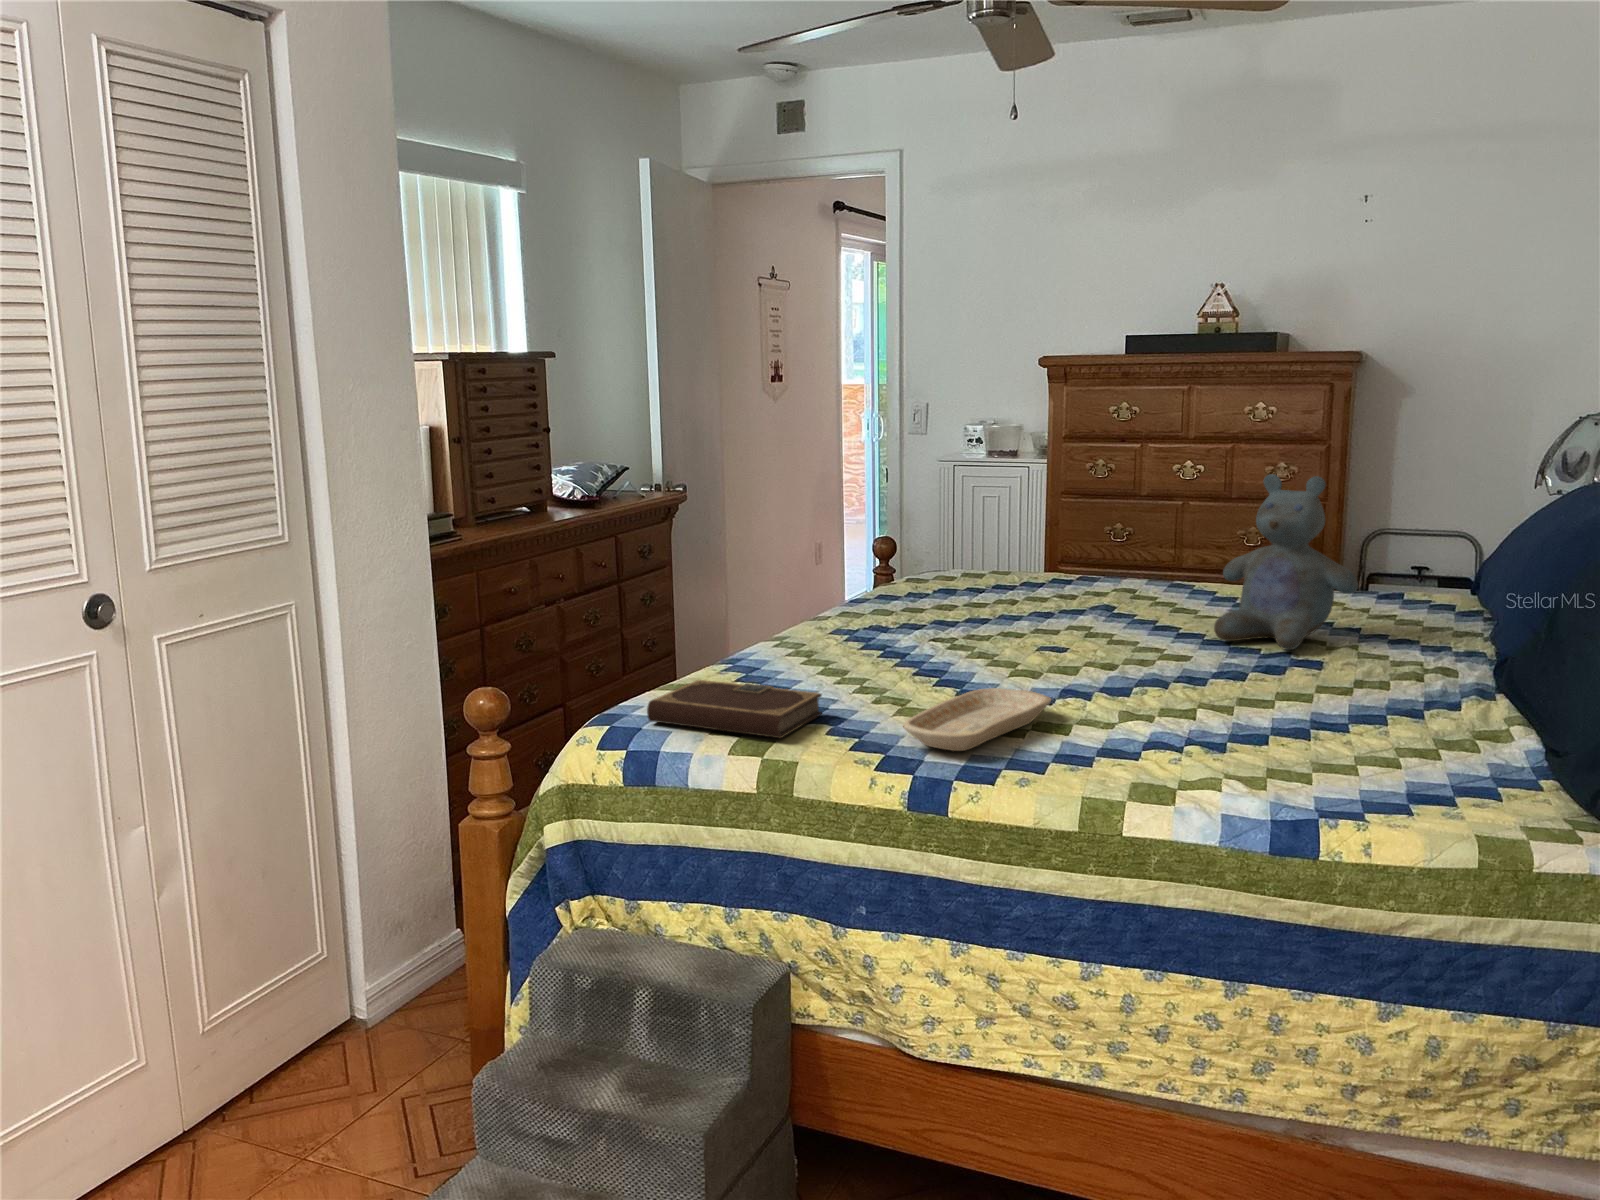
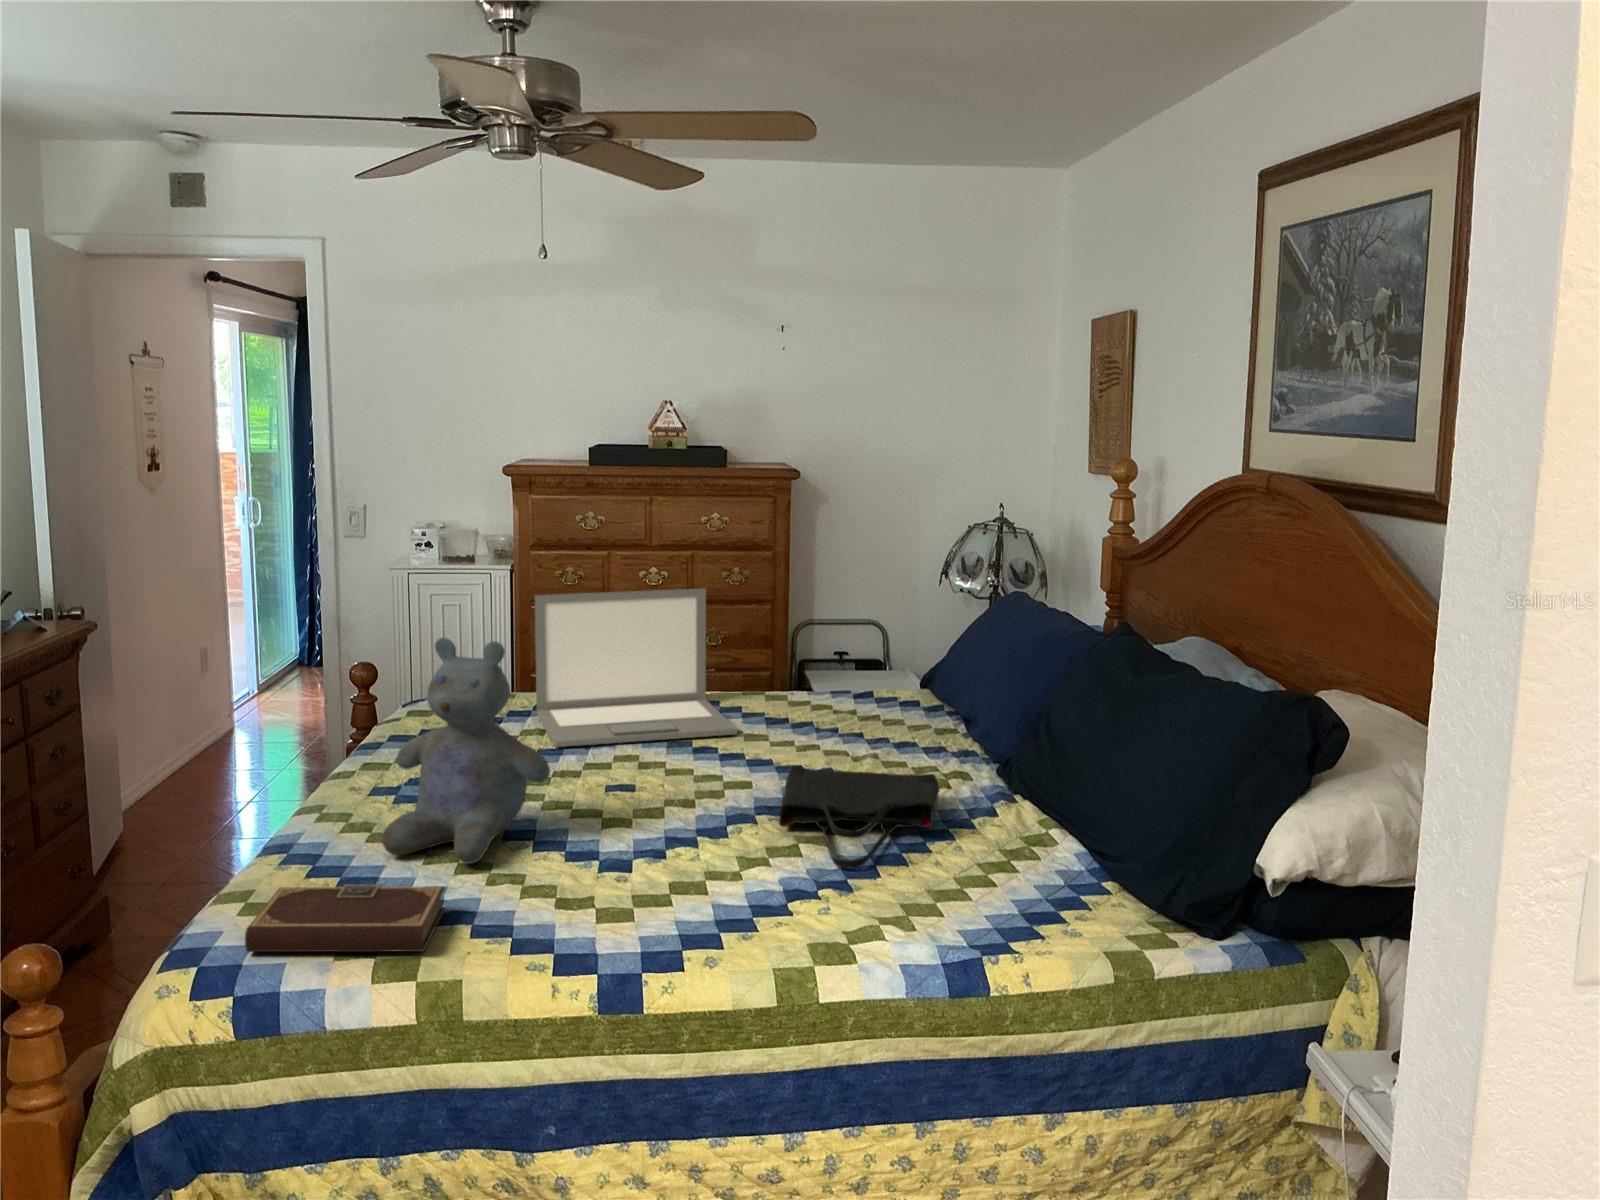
stuffed bear: present [1214,474,1358,650] -> present [382,638,550,864]
laptop: none [1005,490,1180,623] -> present [535,588,737,747]
tote bag: none [1169,641,1358,730] -> present [779,765,940,868]
tray: present [903,688,1051,751] -> none [561,850,688,937]

